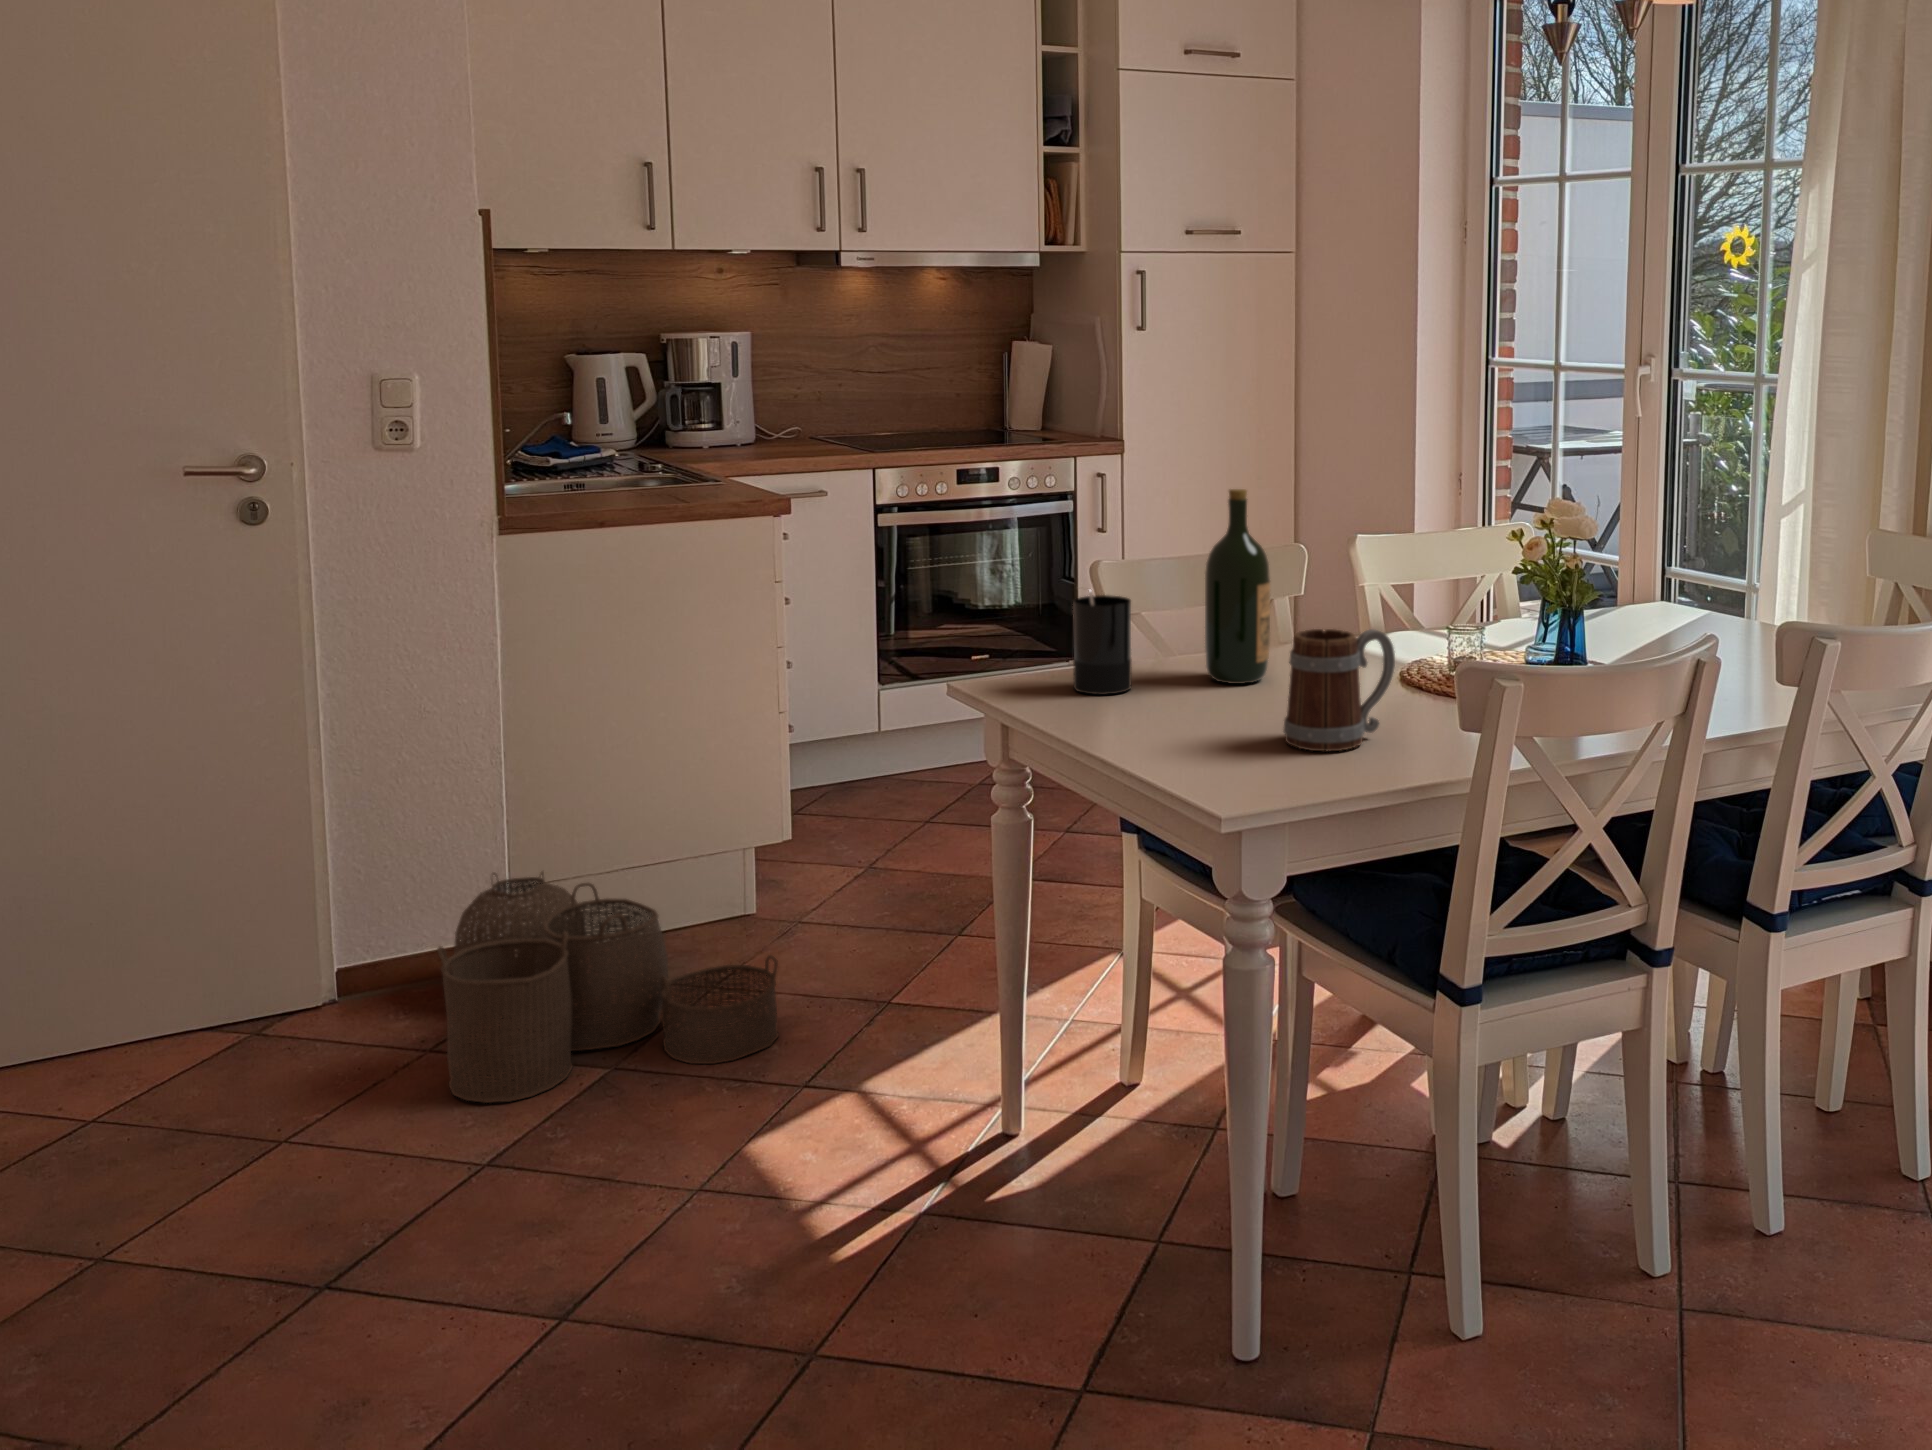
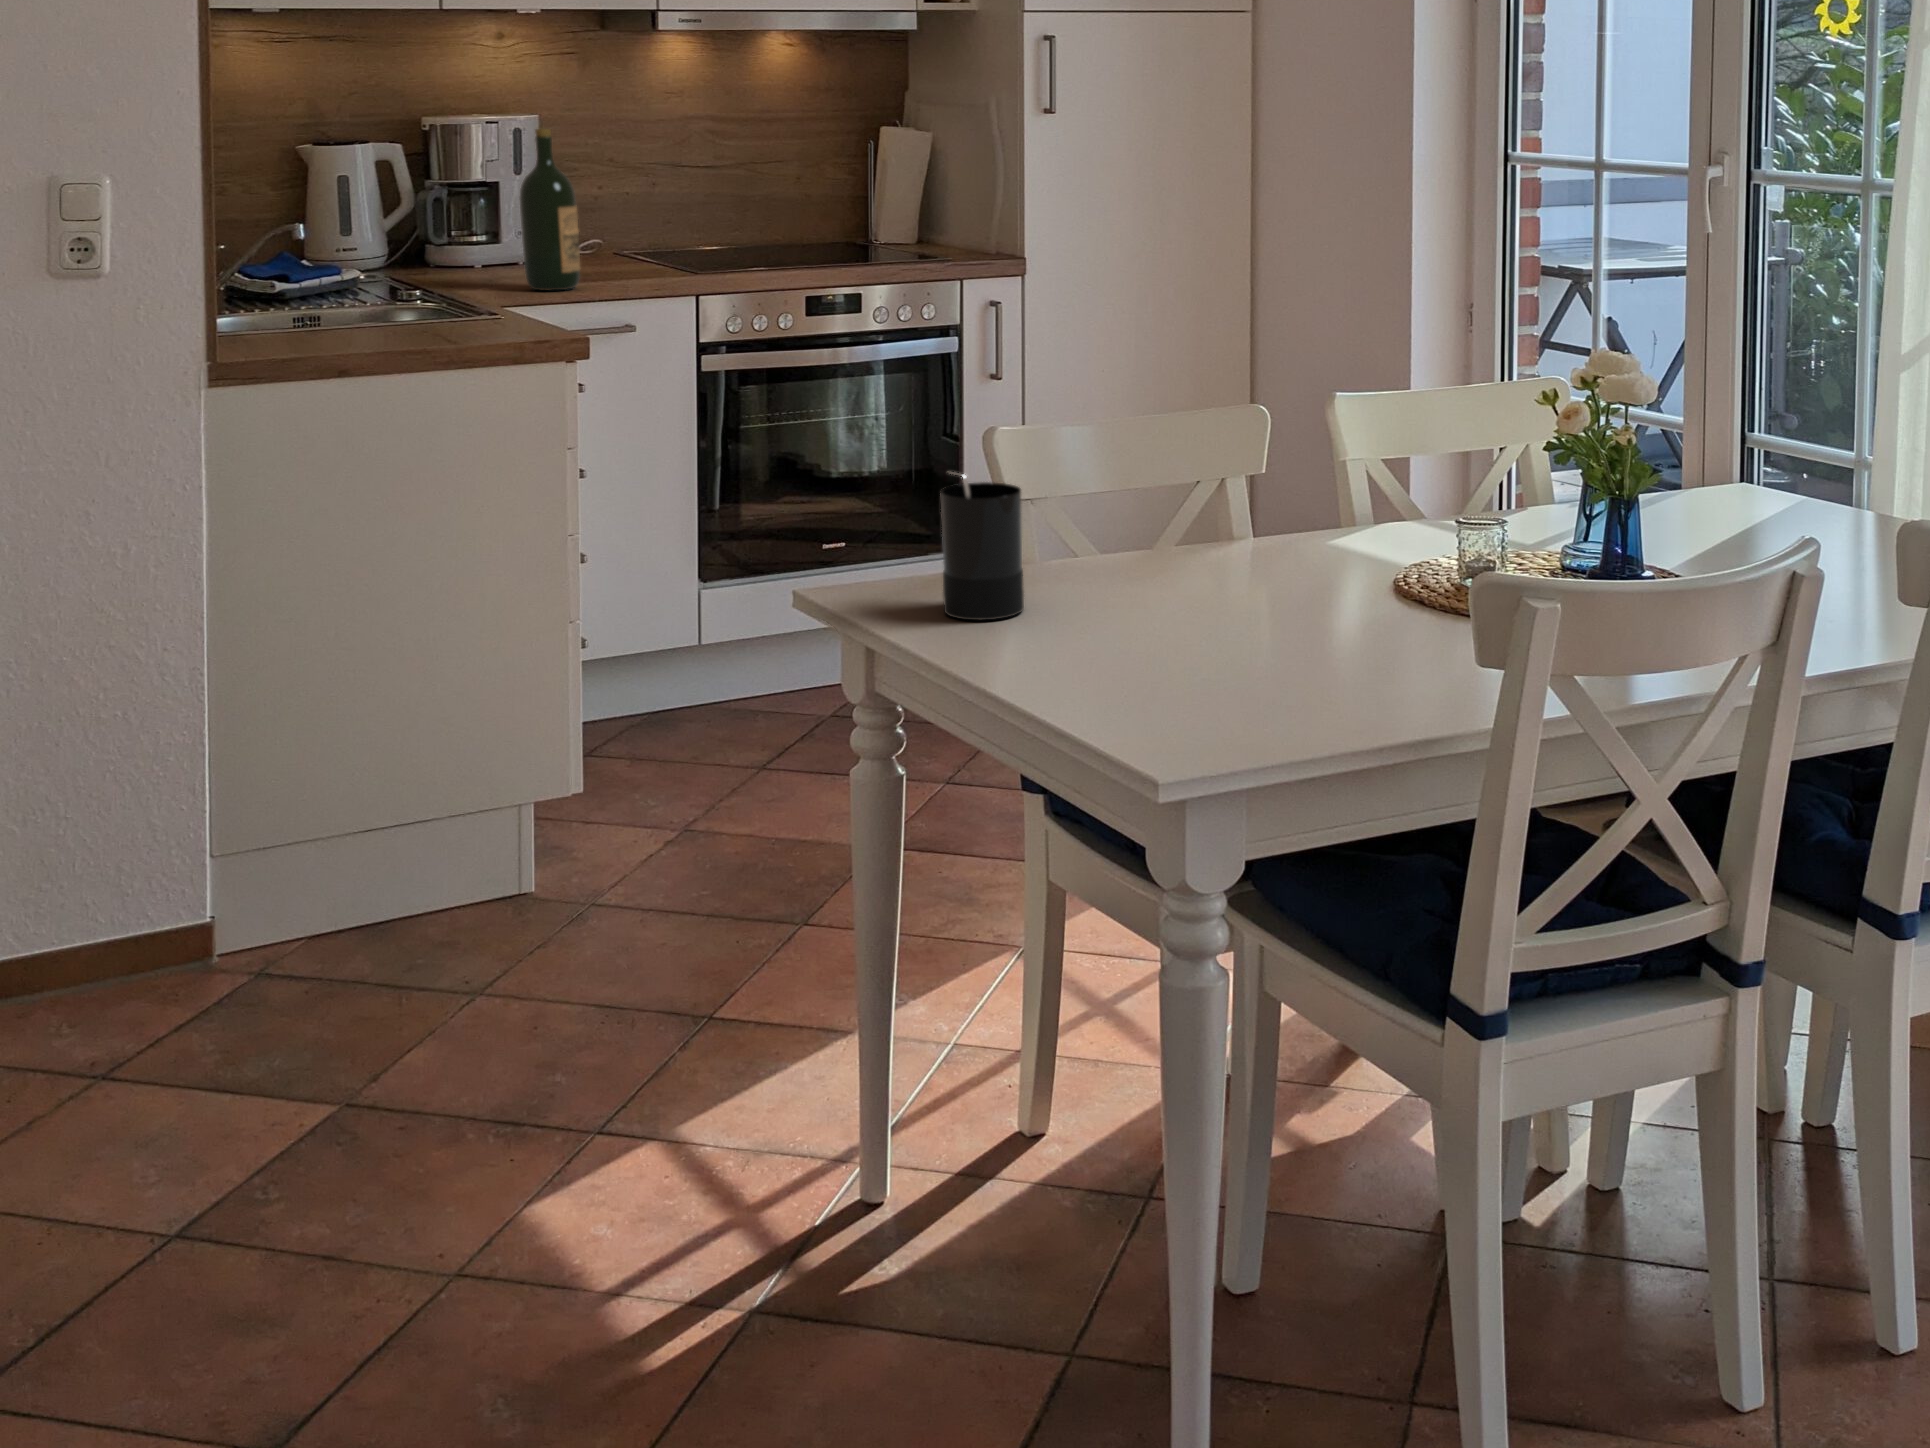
wine bottle: present [1205,489,1270,684] -> present [520,129,580,291]
mug: present [1284,629,1395,751] -> none [1230,534,1385,707]
woven basket: present [437,872,778,1103] -> none [84,845,569,1169]

